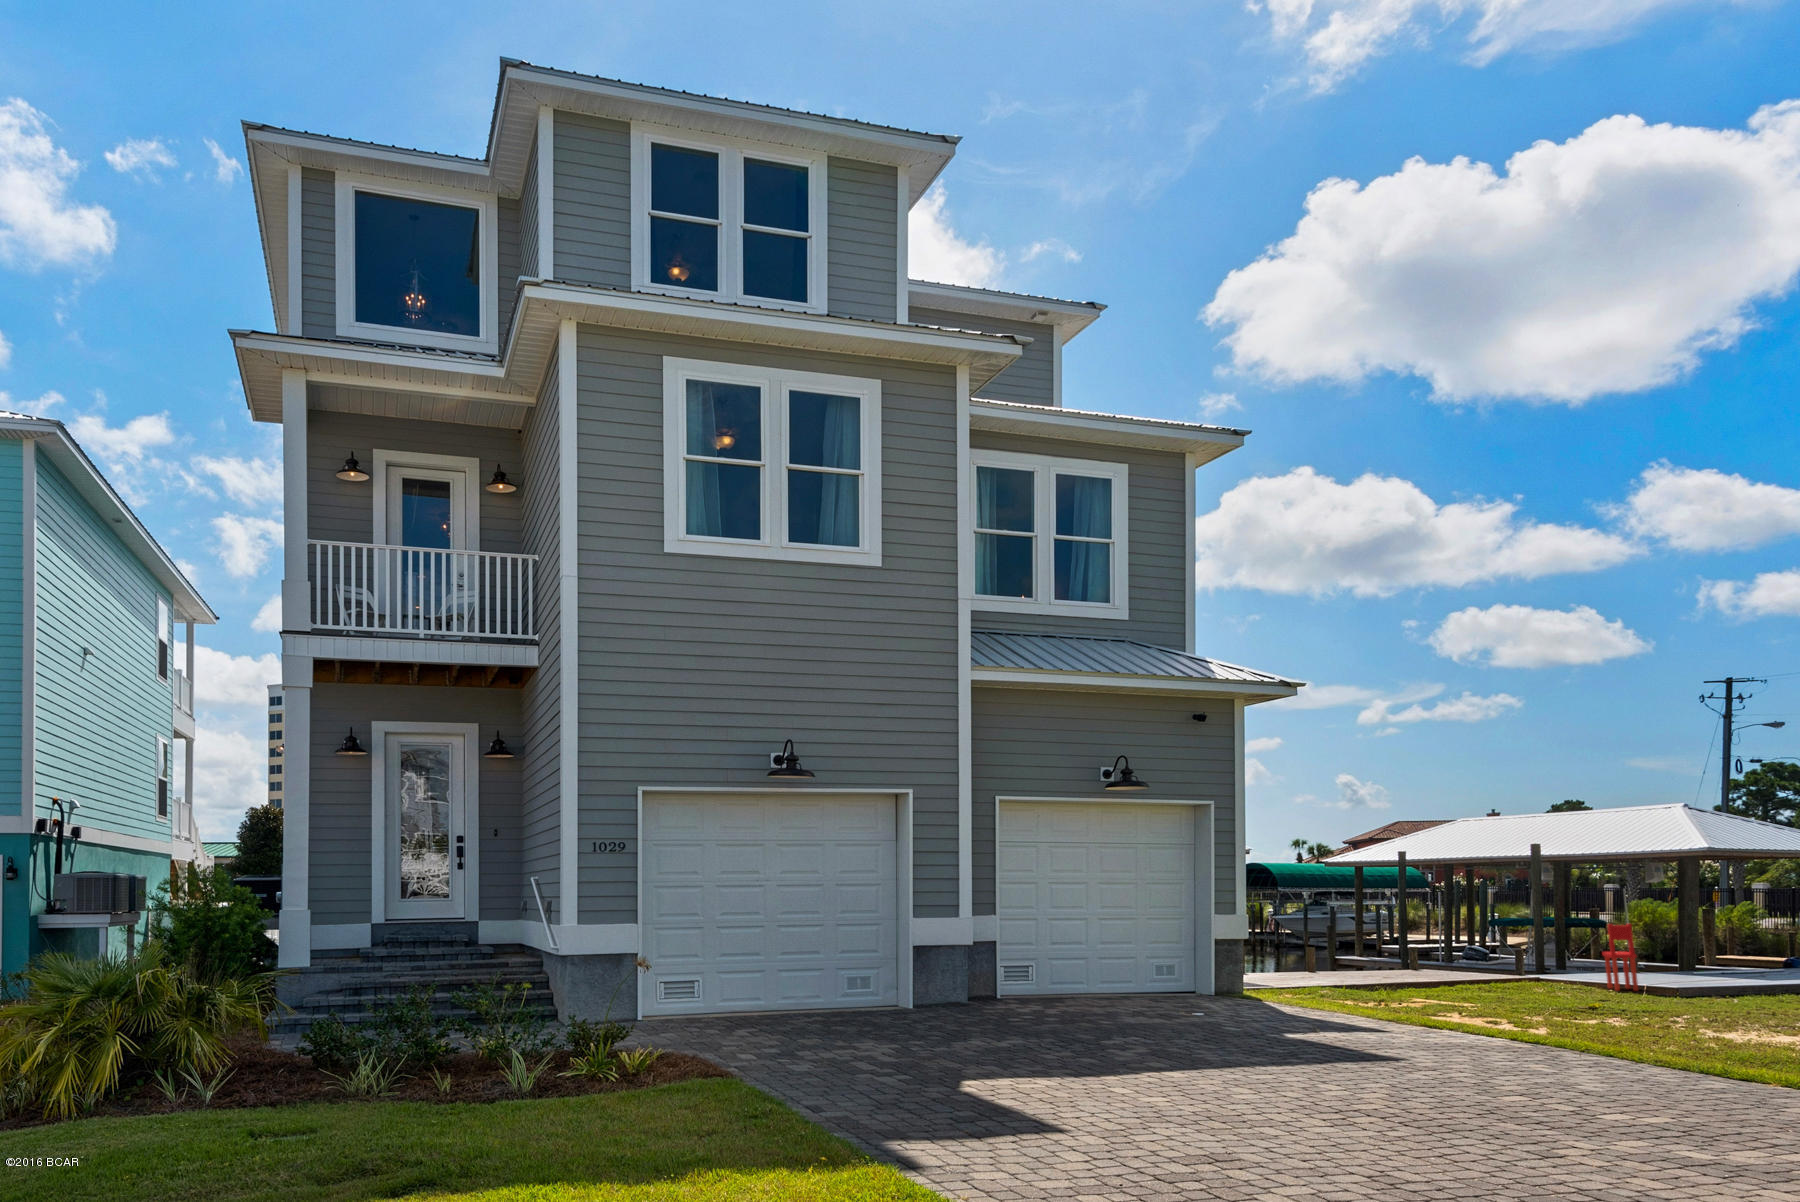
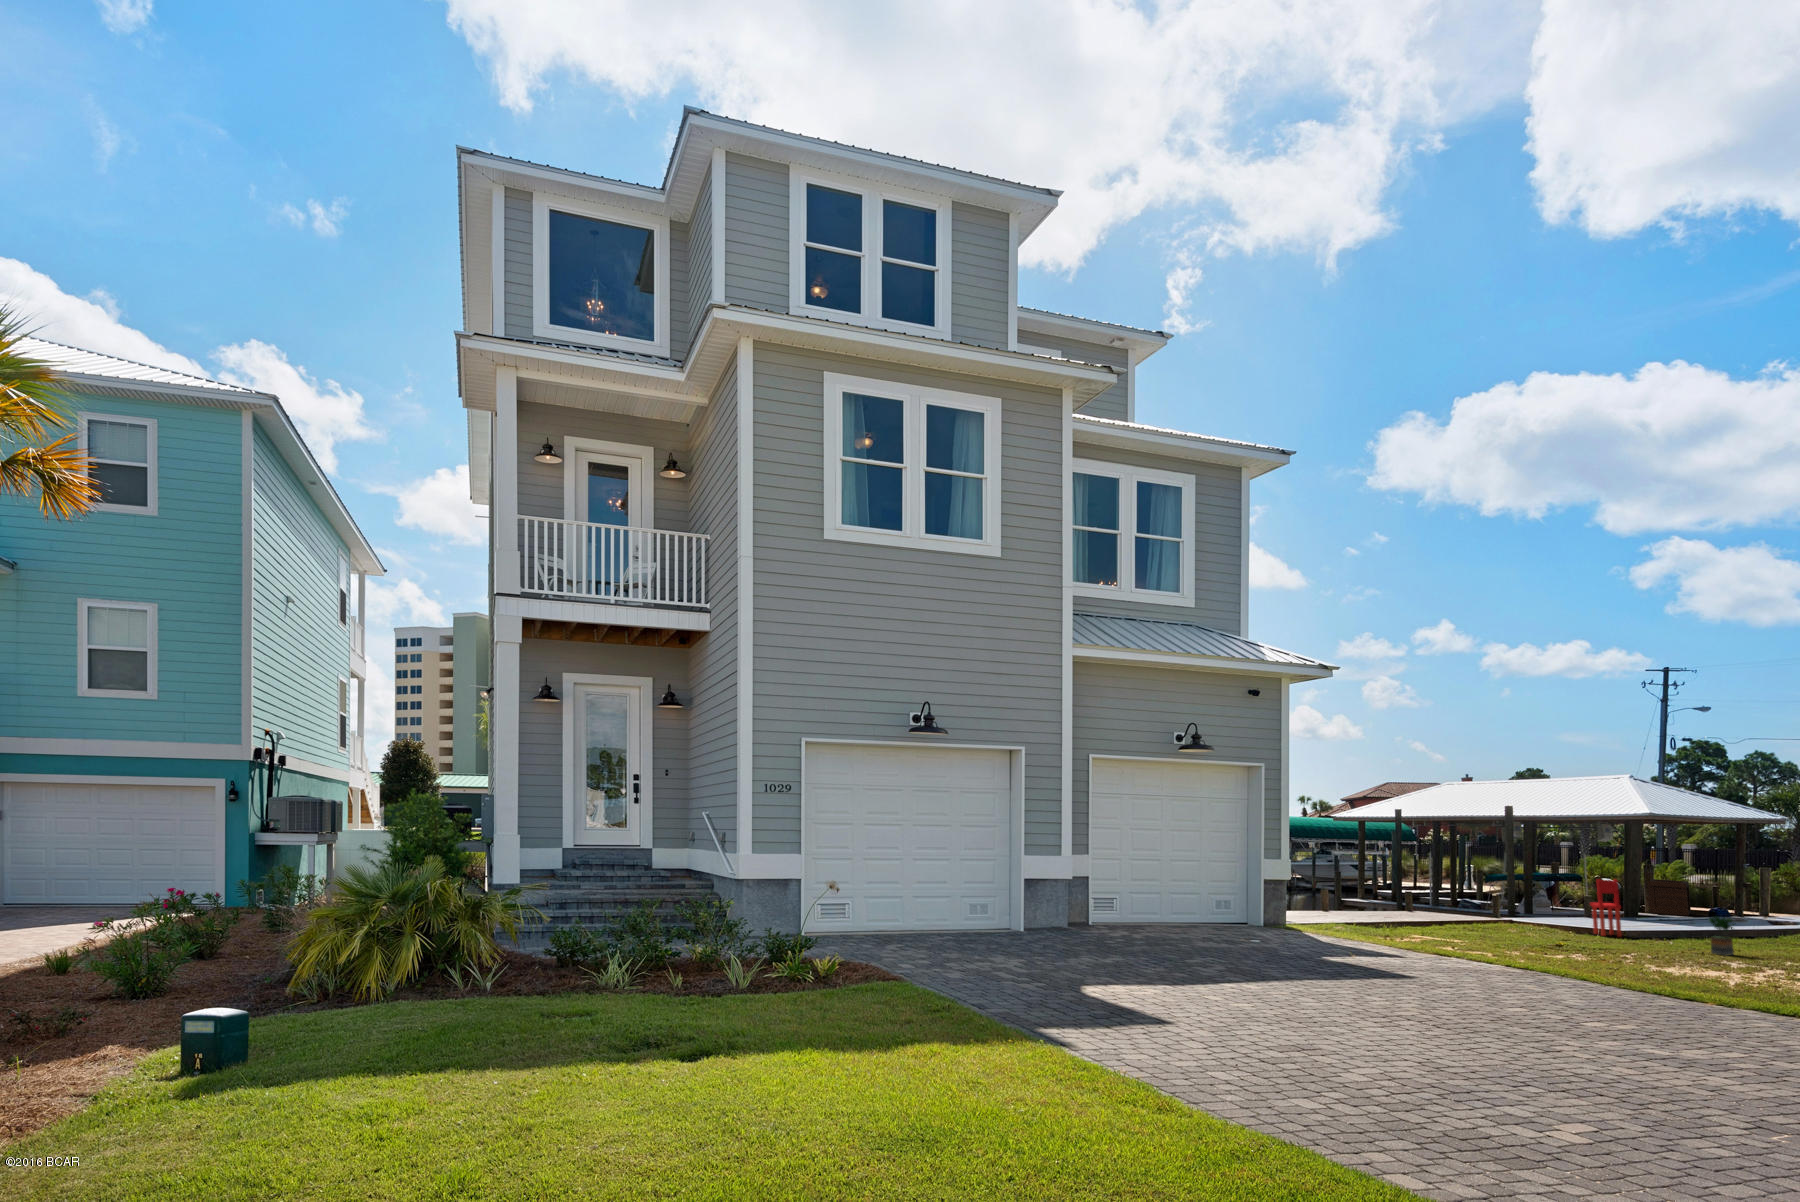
wooden crate: none [1687,923,1738,965] -> present [1648,879,1691,916]
potted tree: none [1725,962,1758,1008] -> present [1709,917,1736,956]

